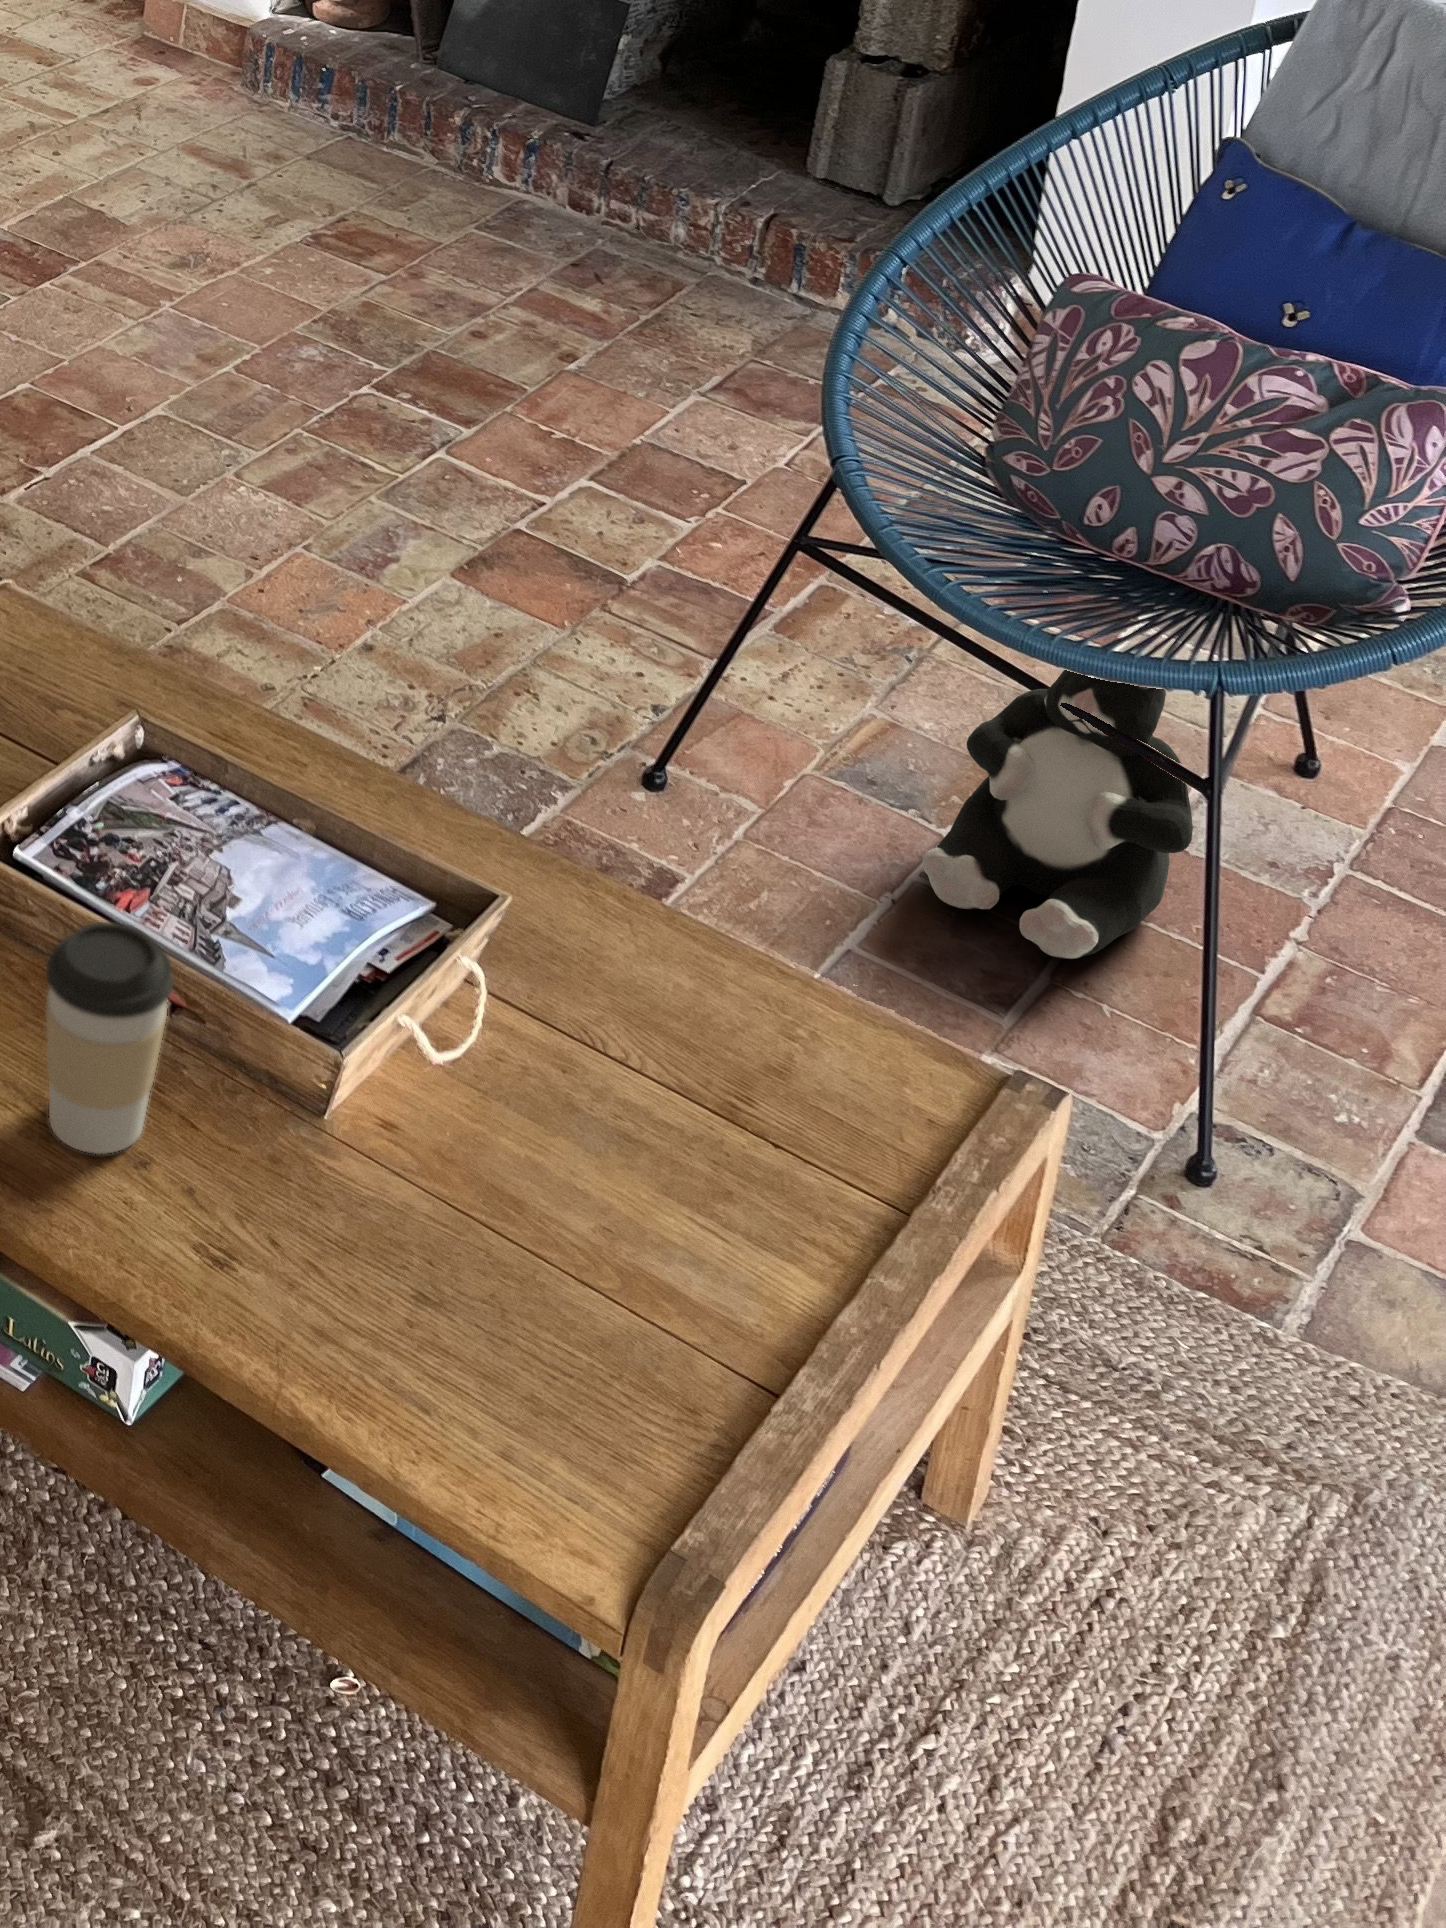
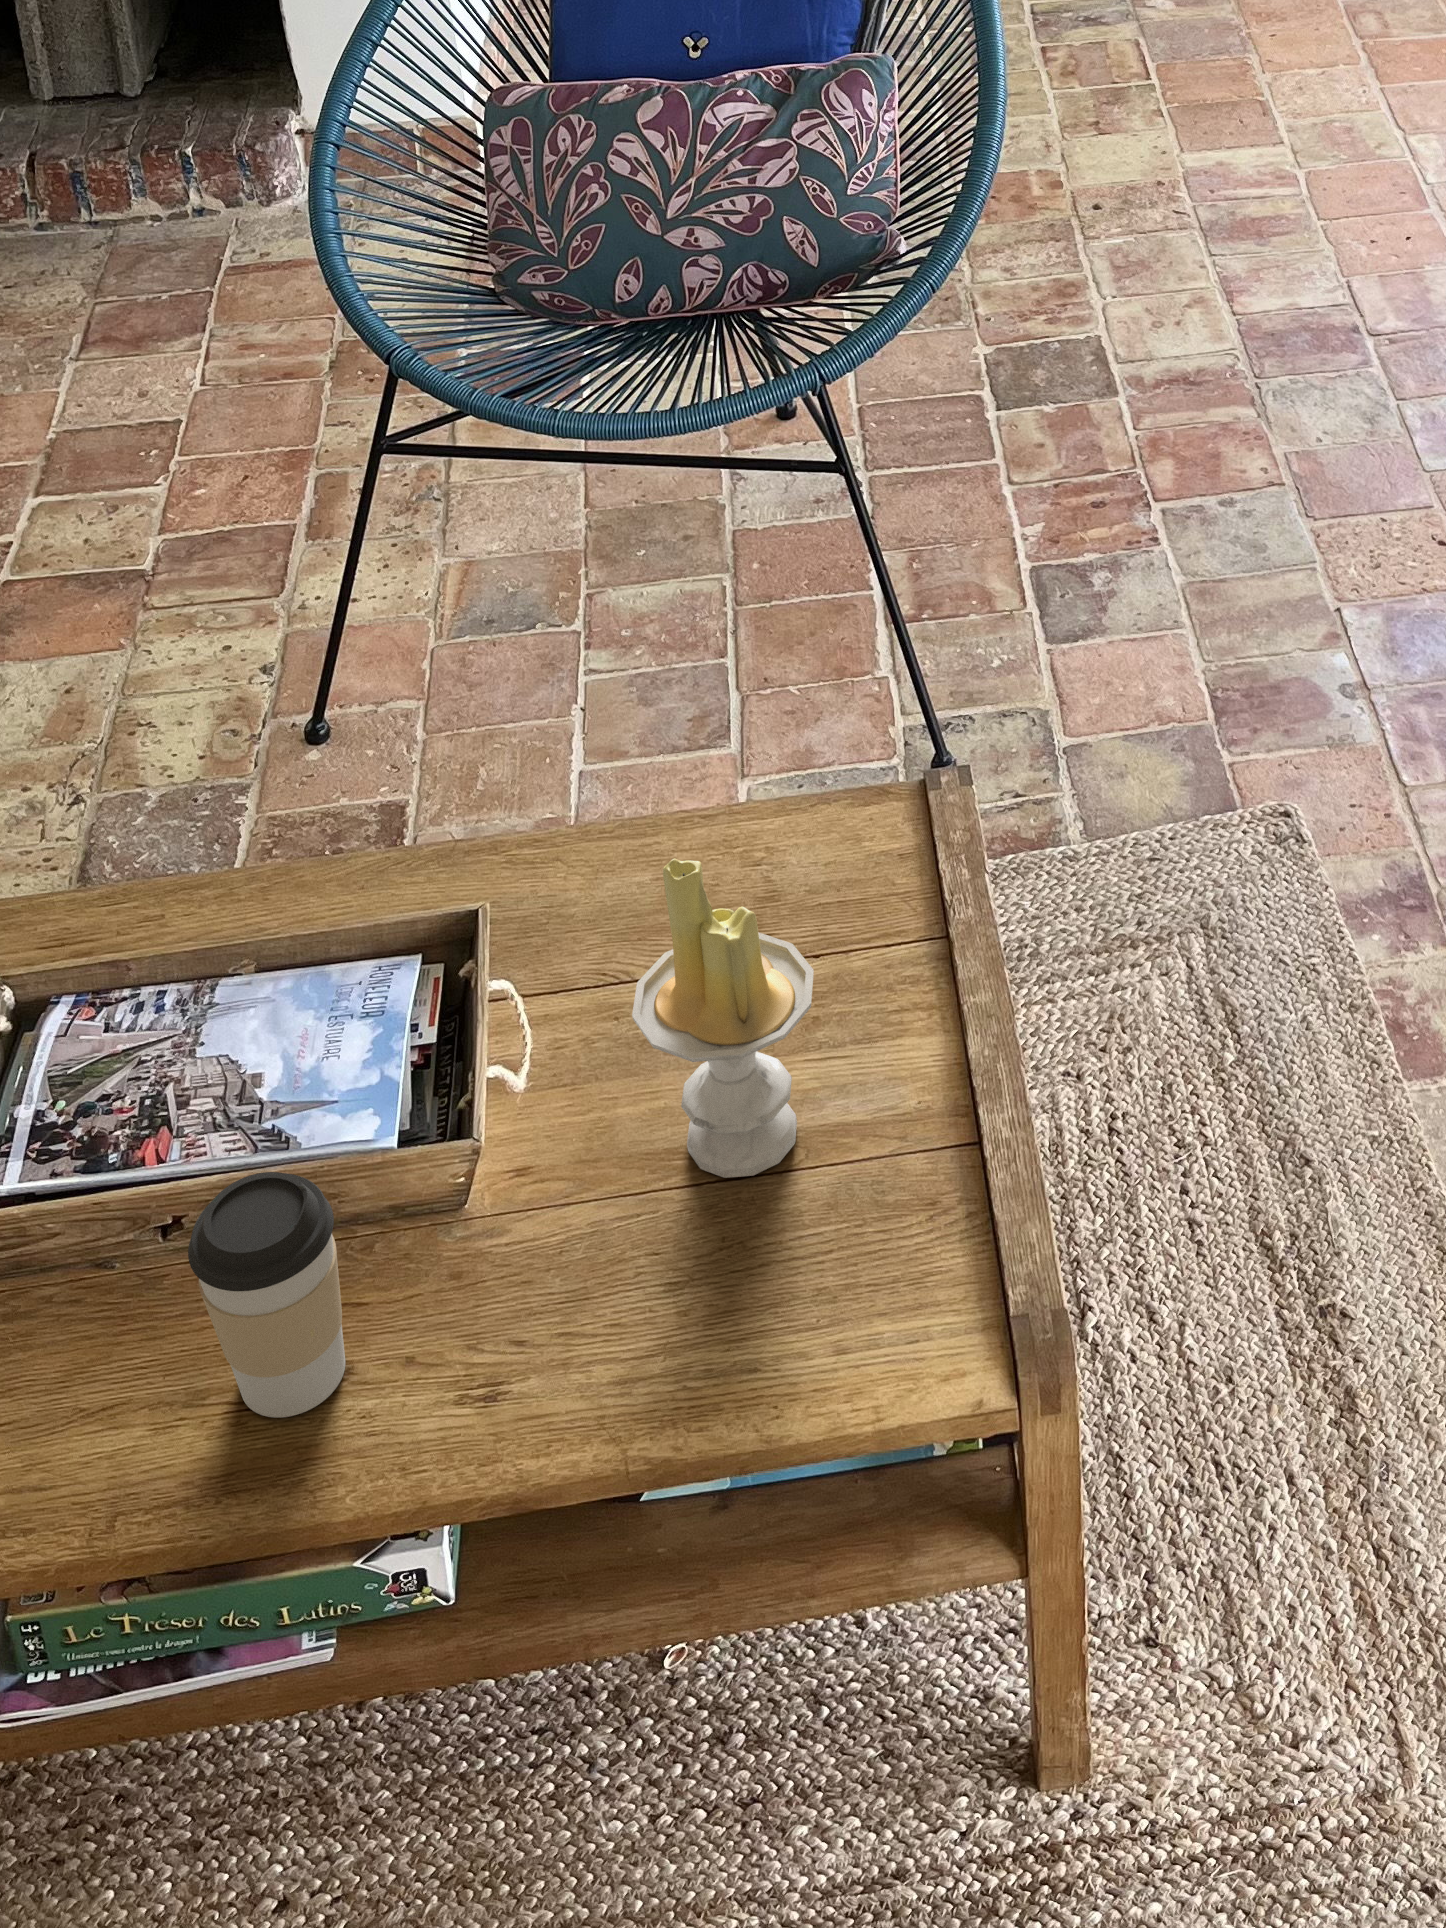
plush toy: present [923,670,1193,959] -> none [562,373,778,681]
candle: none [499,895,685,1257] -> present [632,859,814,1178]

